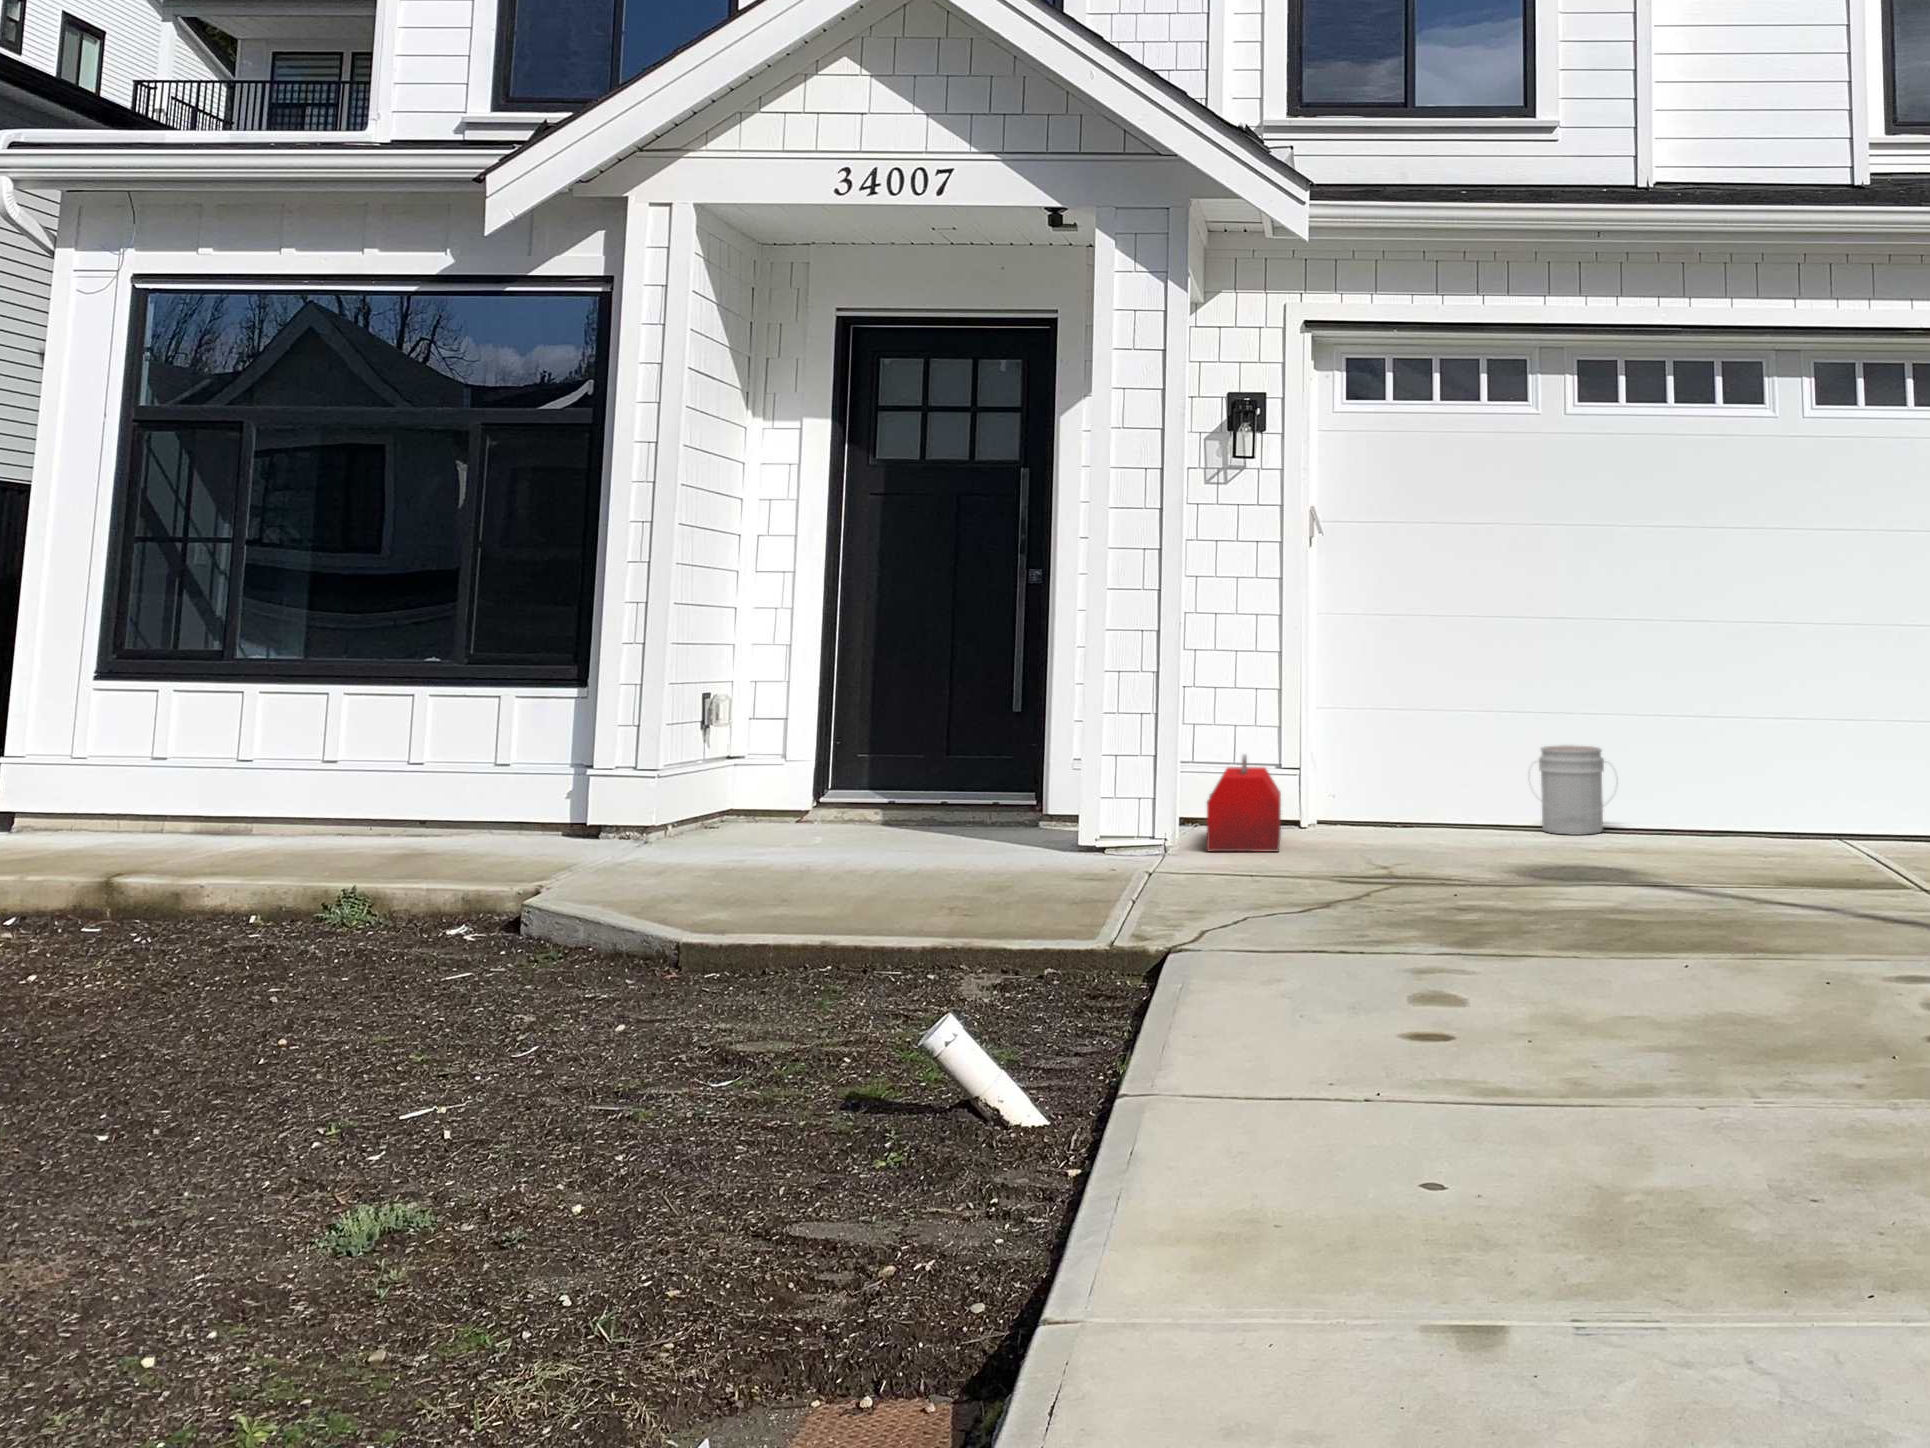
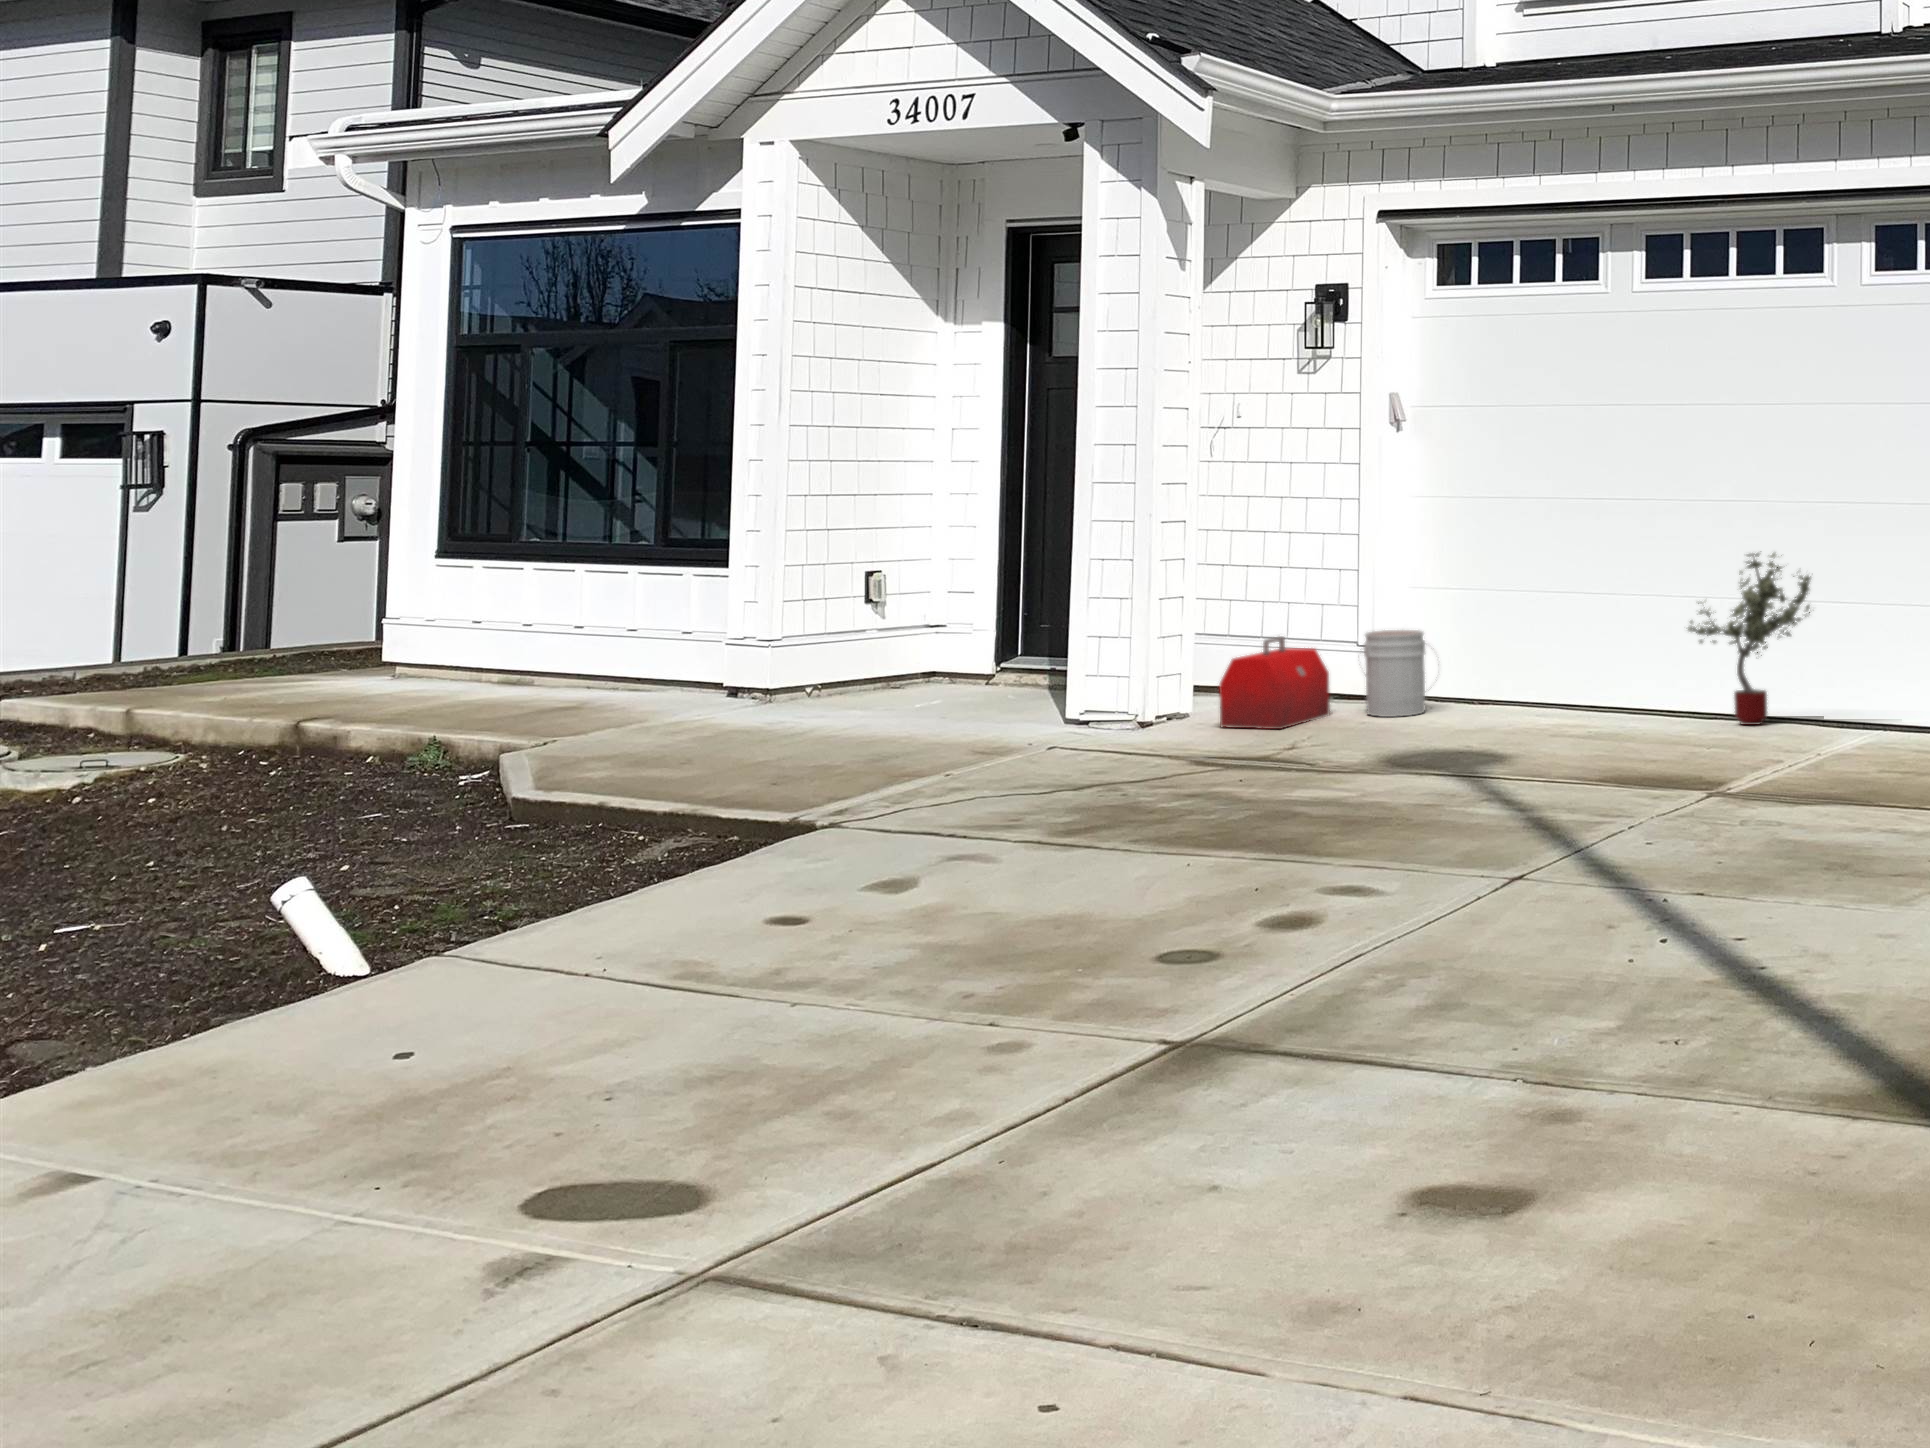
potted tree: none [1662,666,1801,835] -> present [1688,553,1811,725]
bucket: present [1535,745,1618,835] -> present [1360,630,1434,717]

